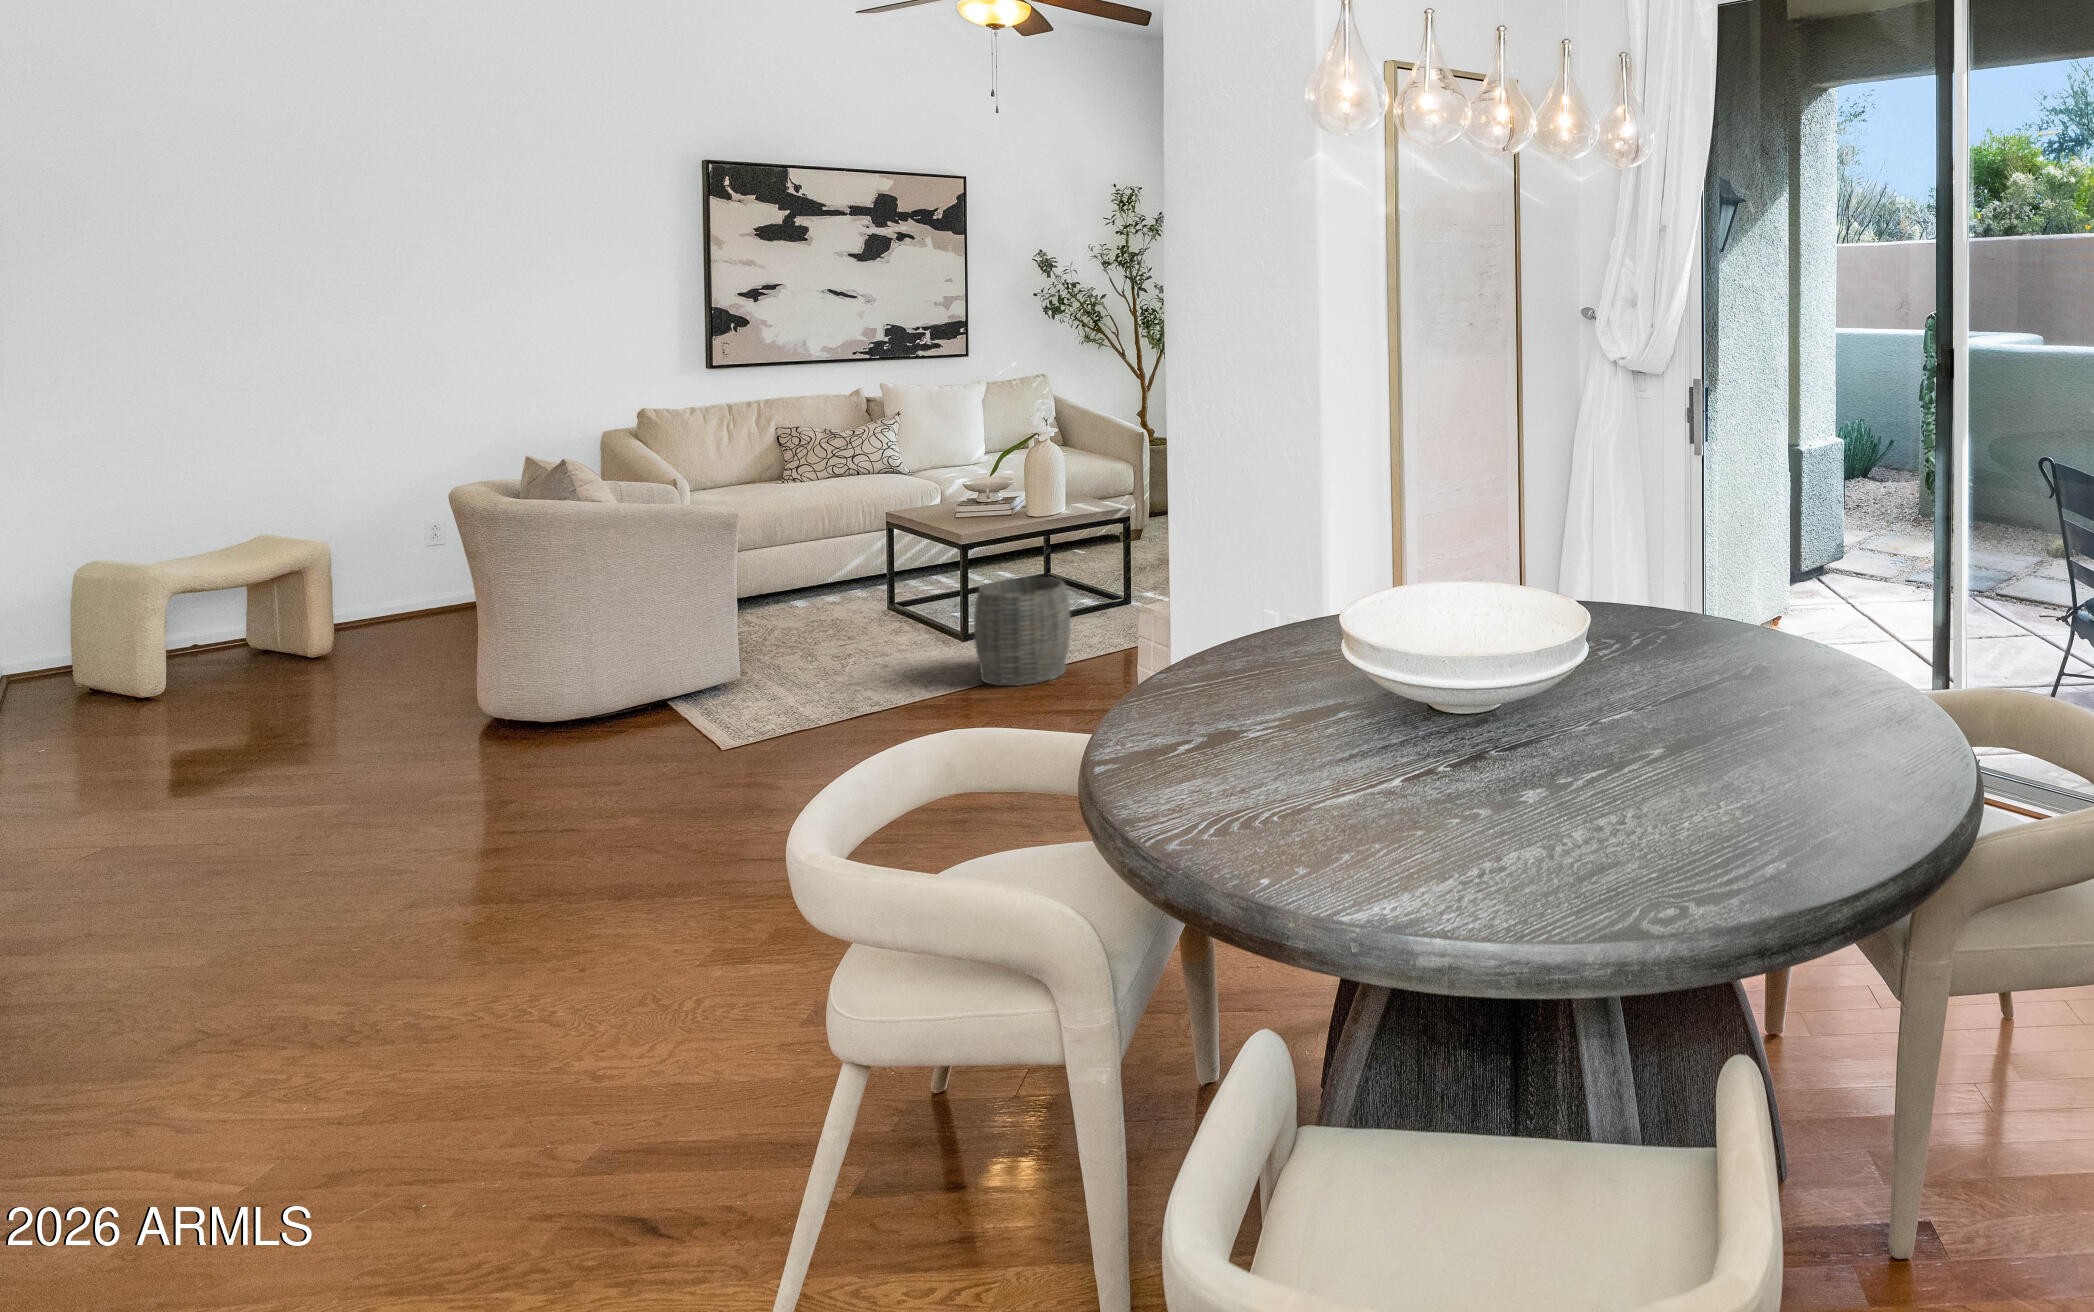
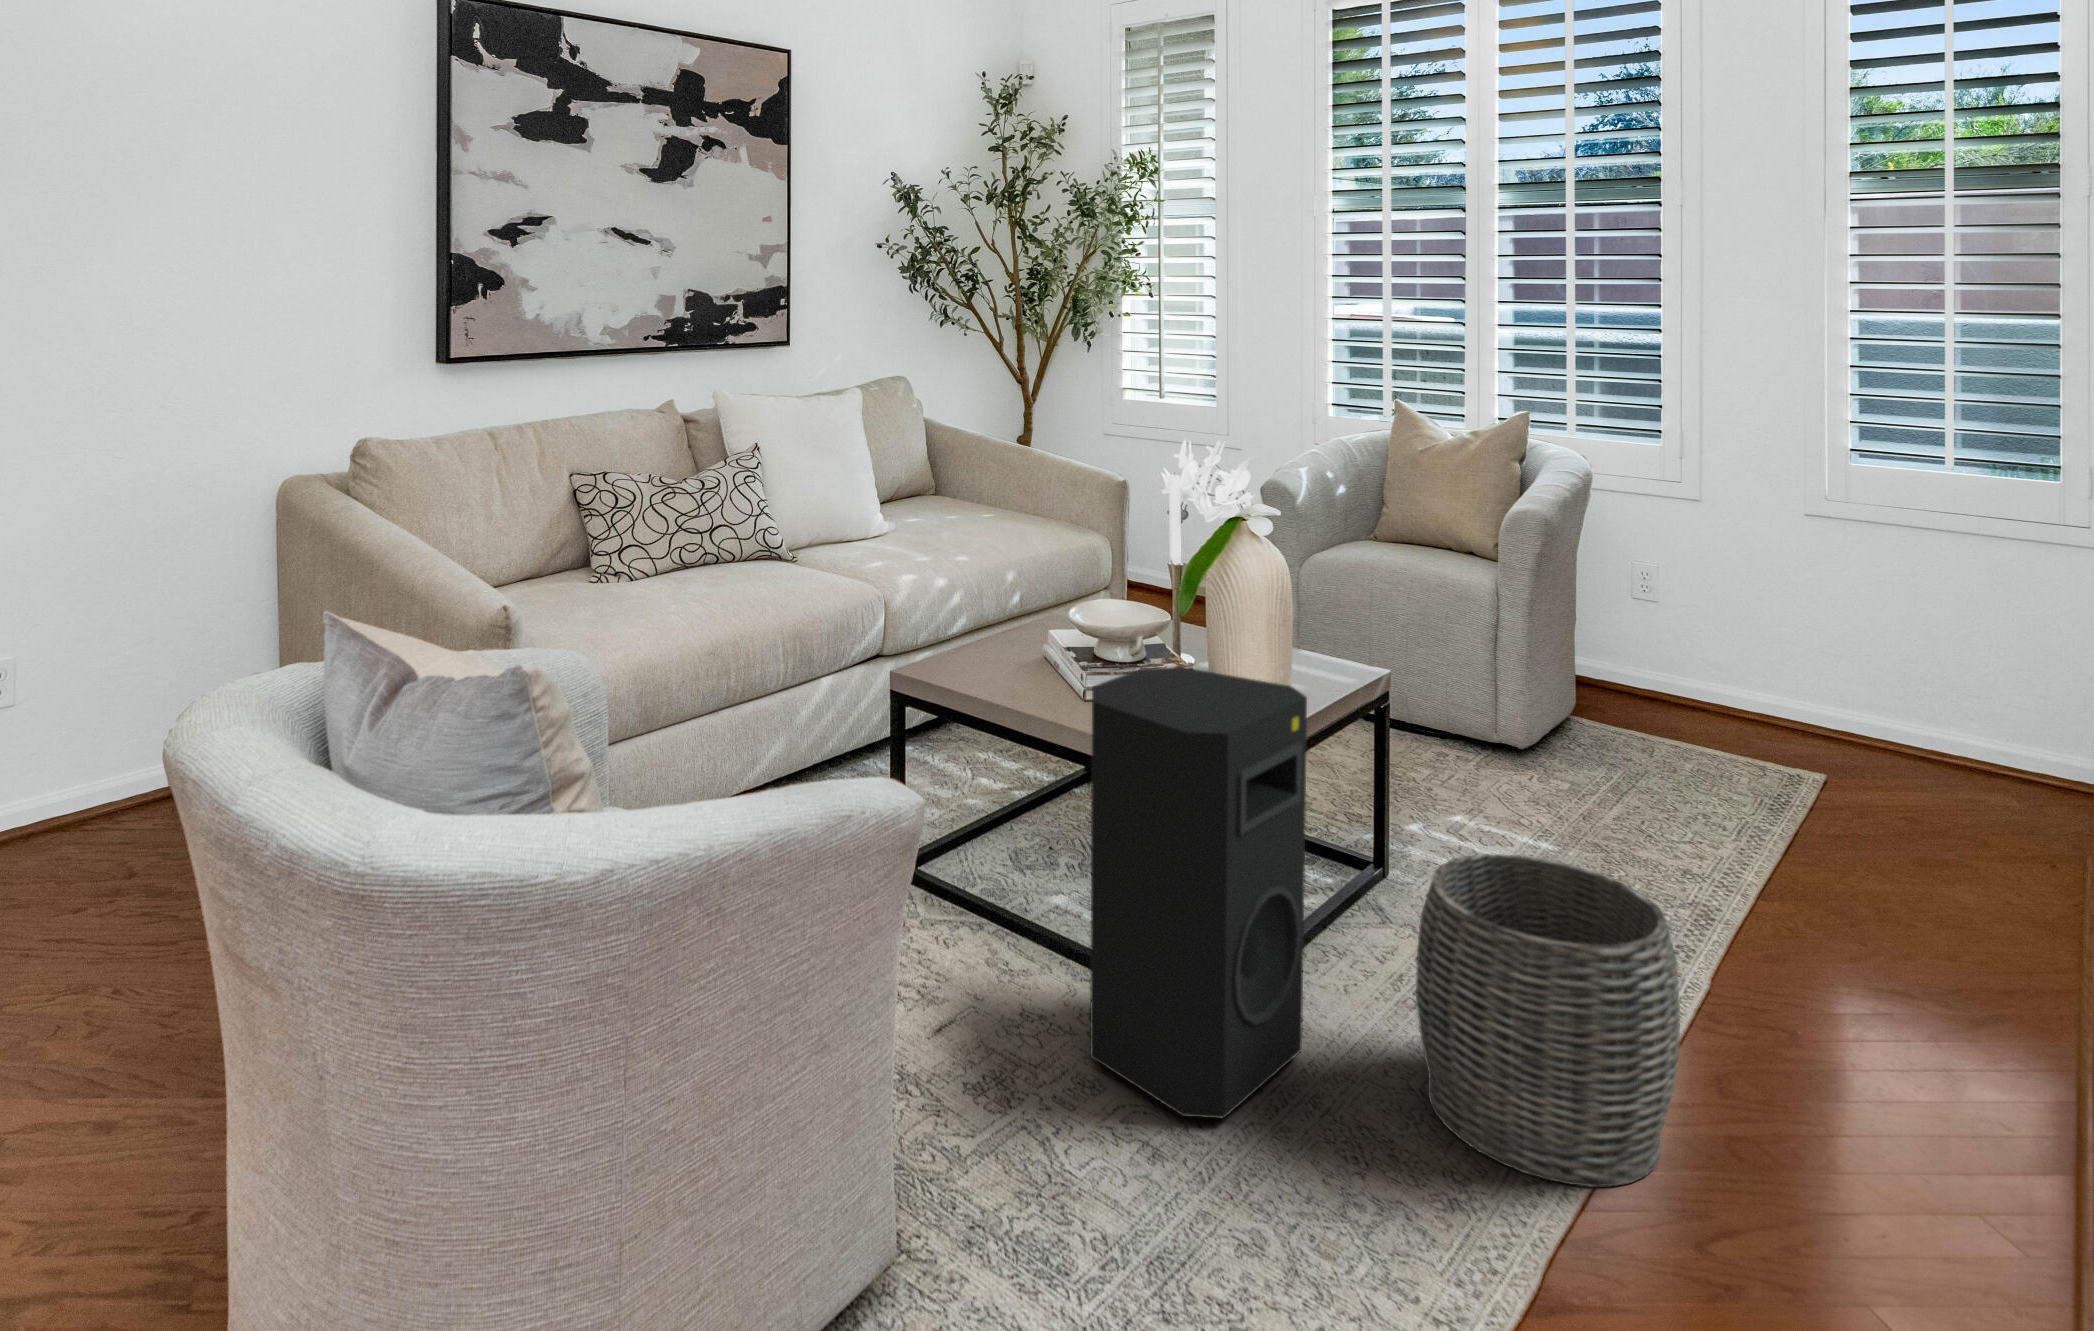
speaker: none [863,504,964,674] -> present [1090,667,1307,1118]

